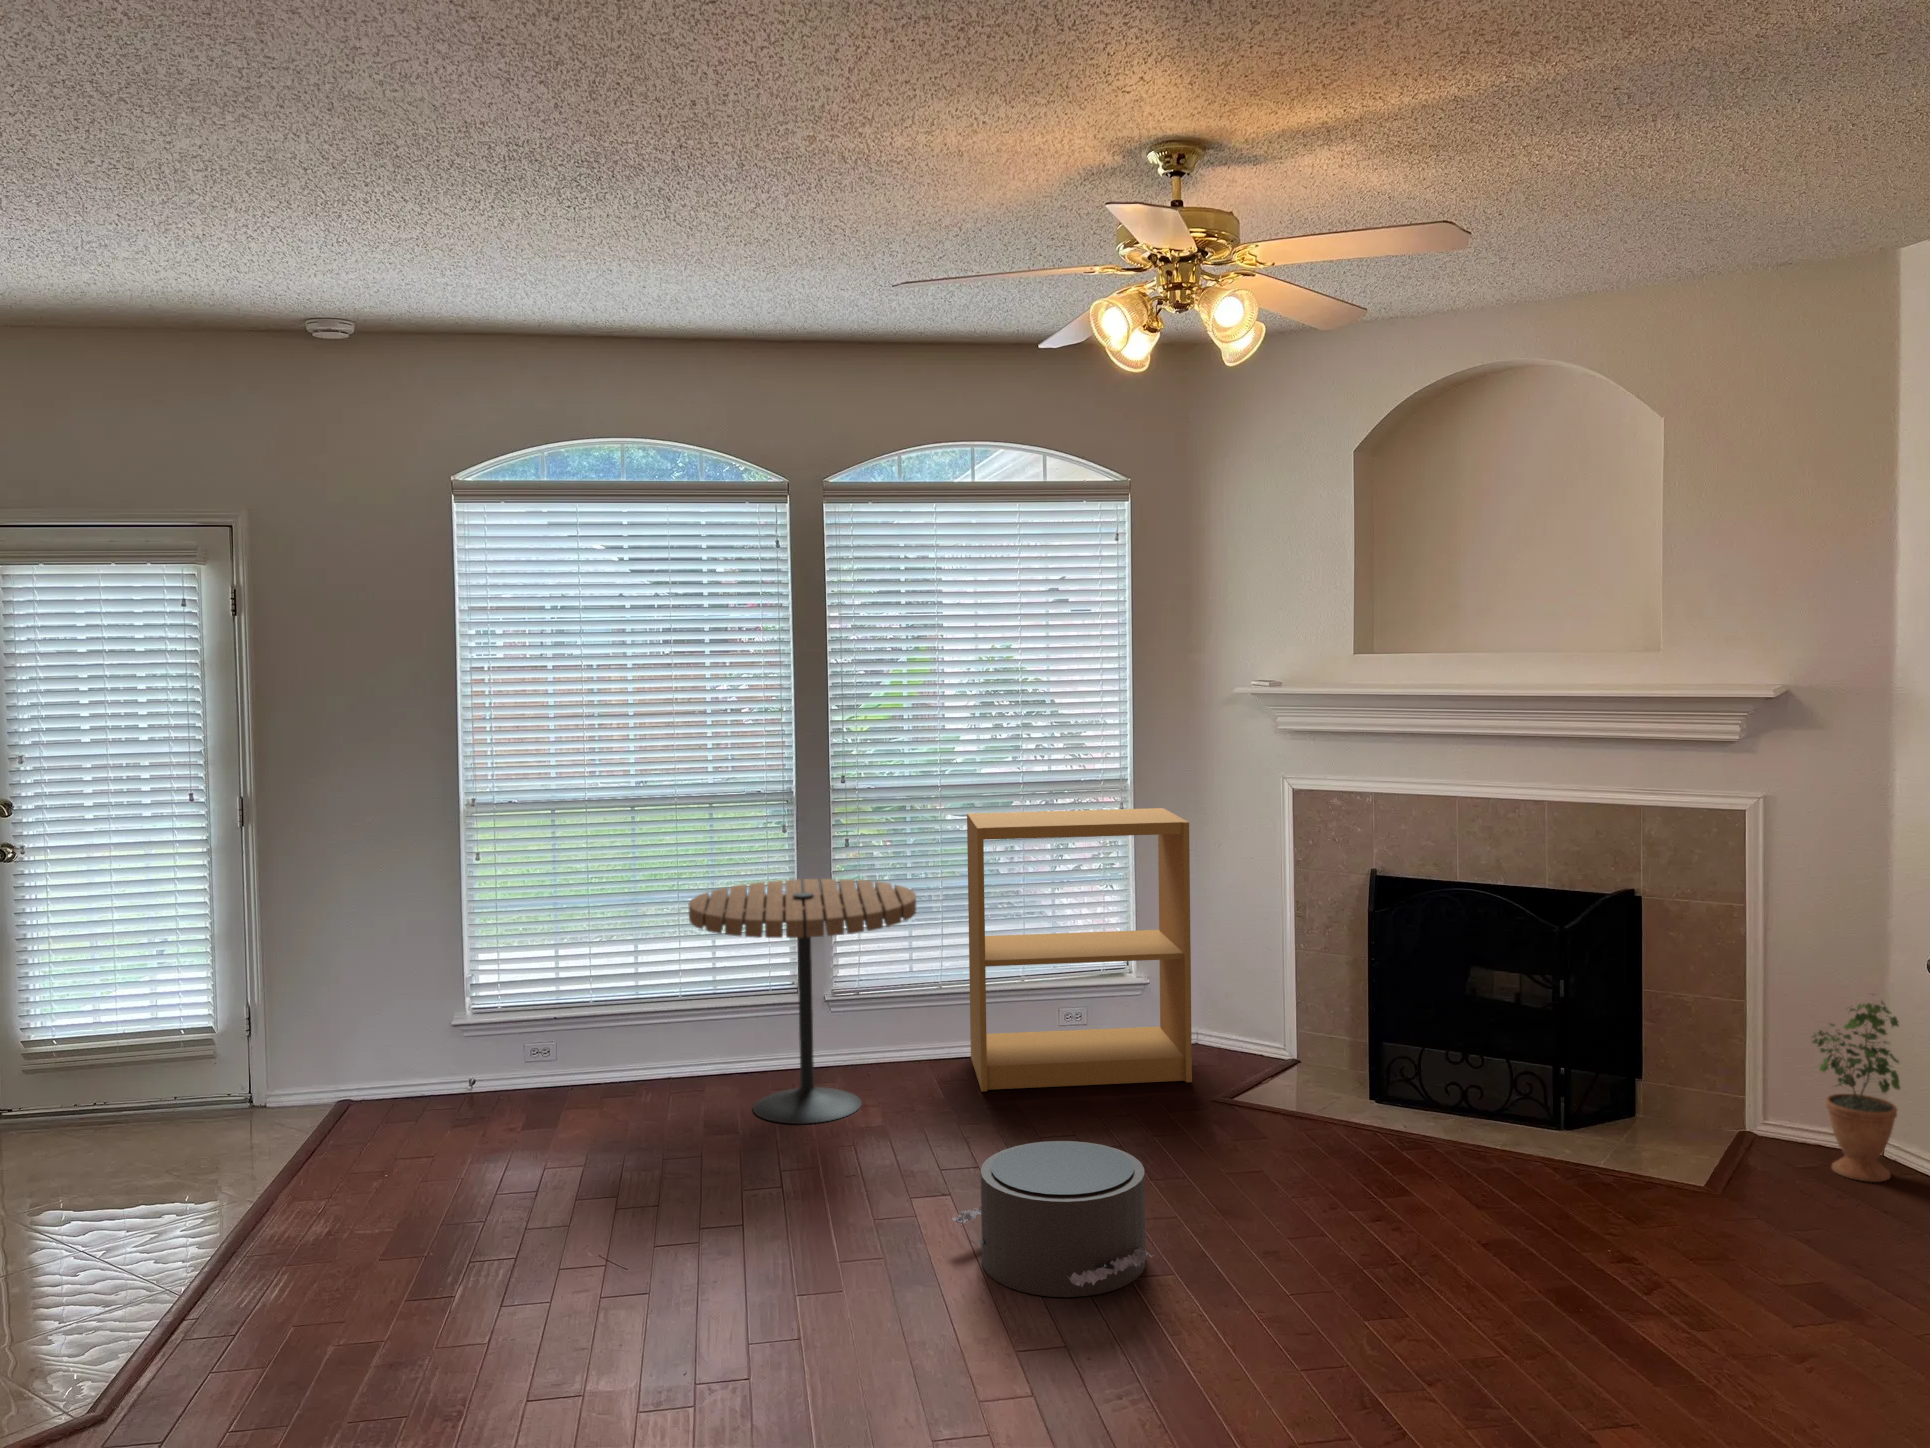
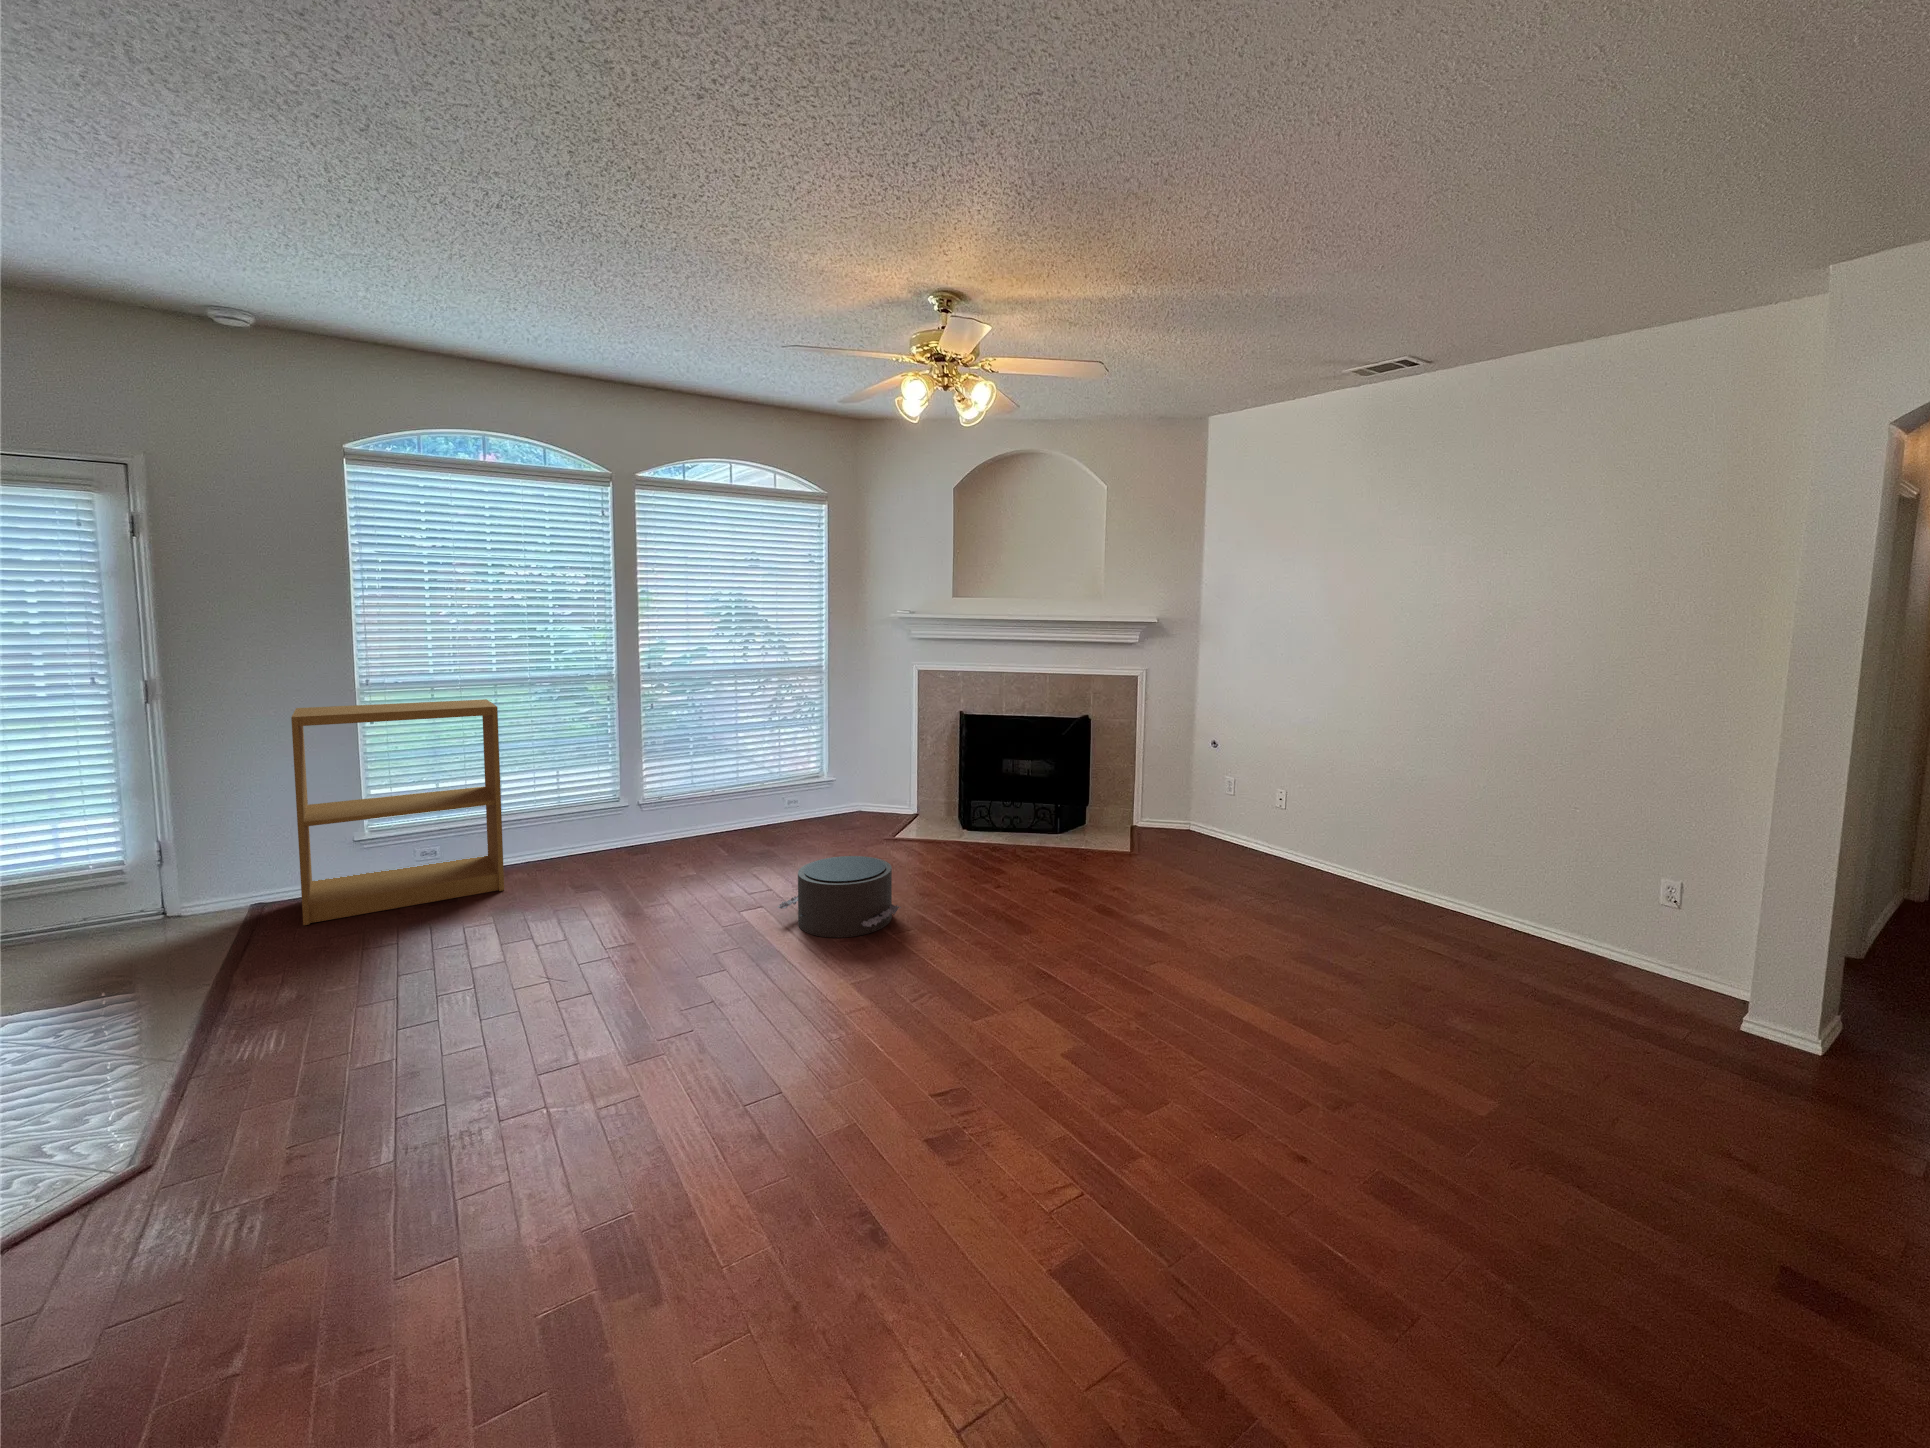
bookshelf: present [967,808,1192,1092] -> present [291,699,504,925]
side table: present [688,879,916,1124] -> none [557,728,714,877]
potted plant: present [1812,1001,1900,1182] -> none [1164,755,1199,837]

